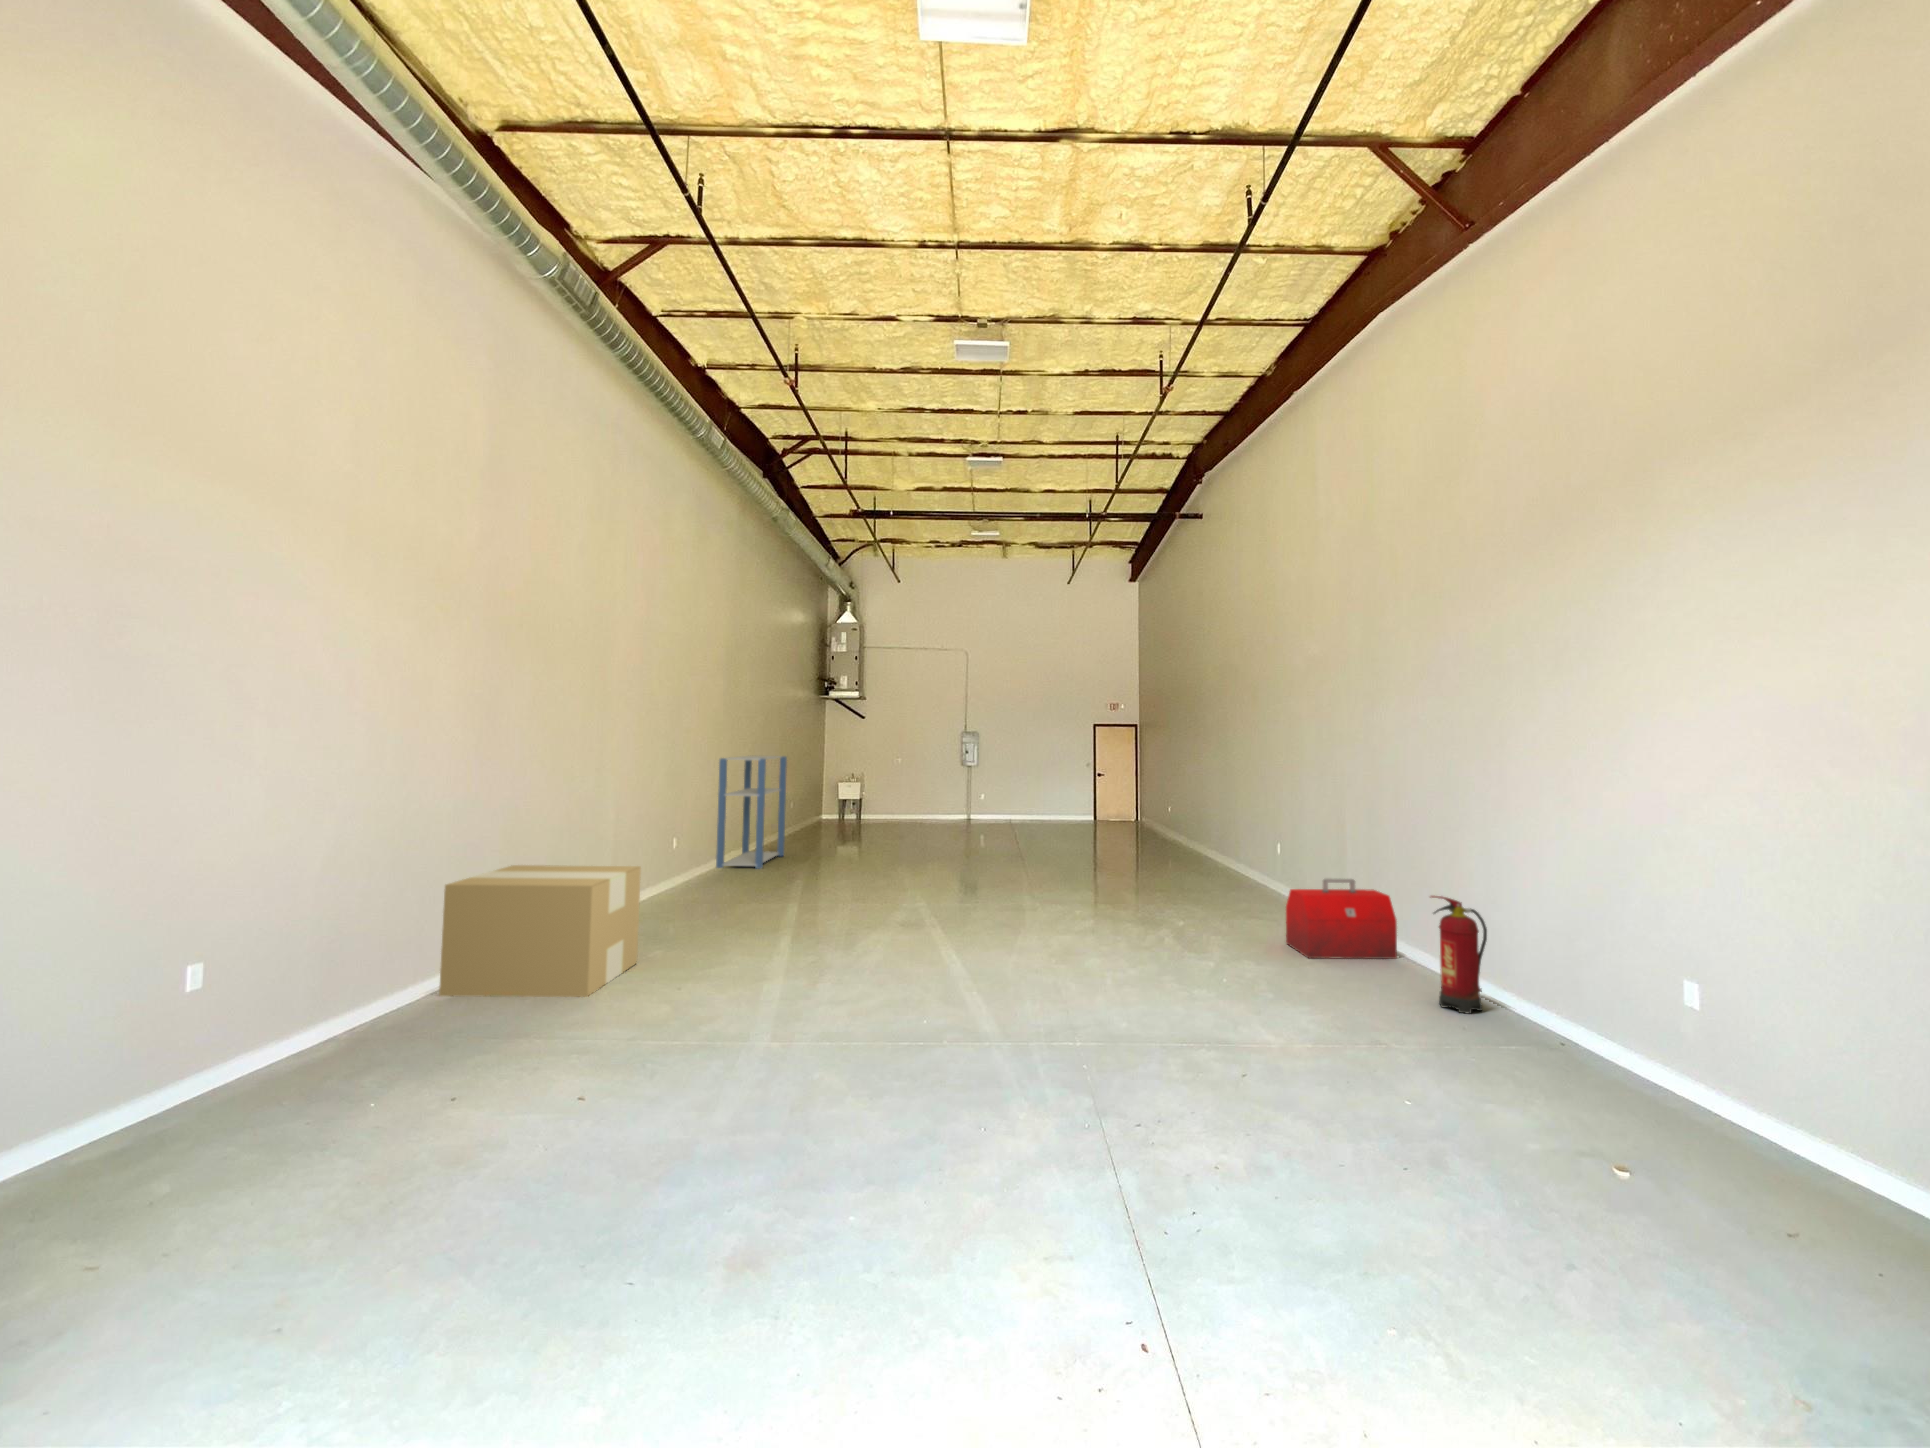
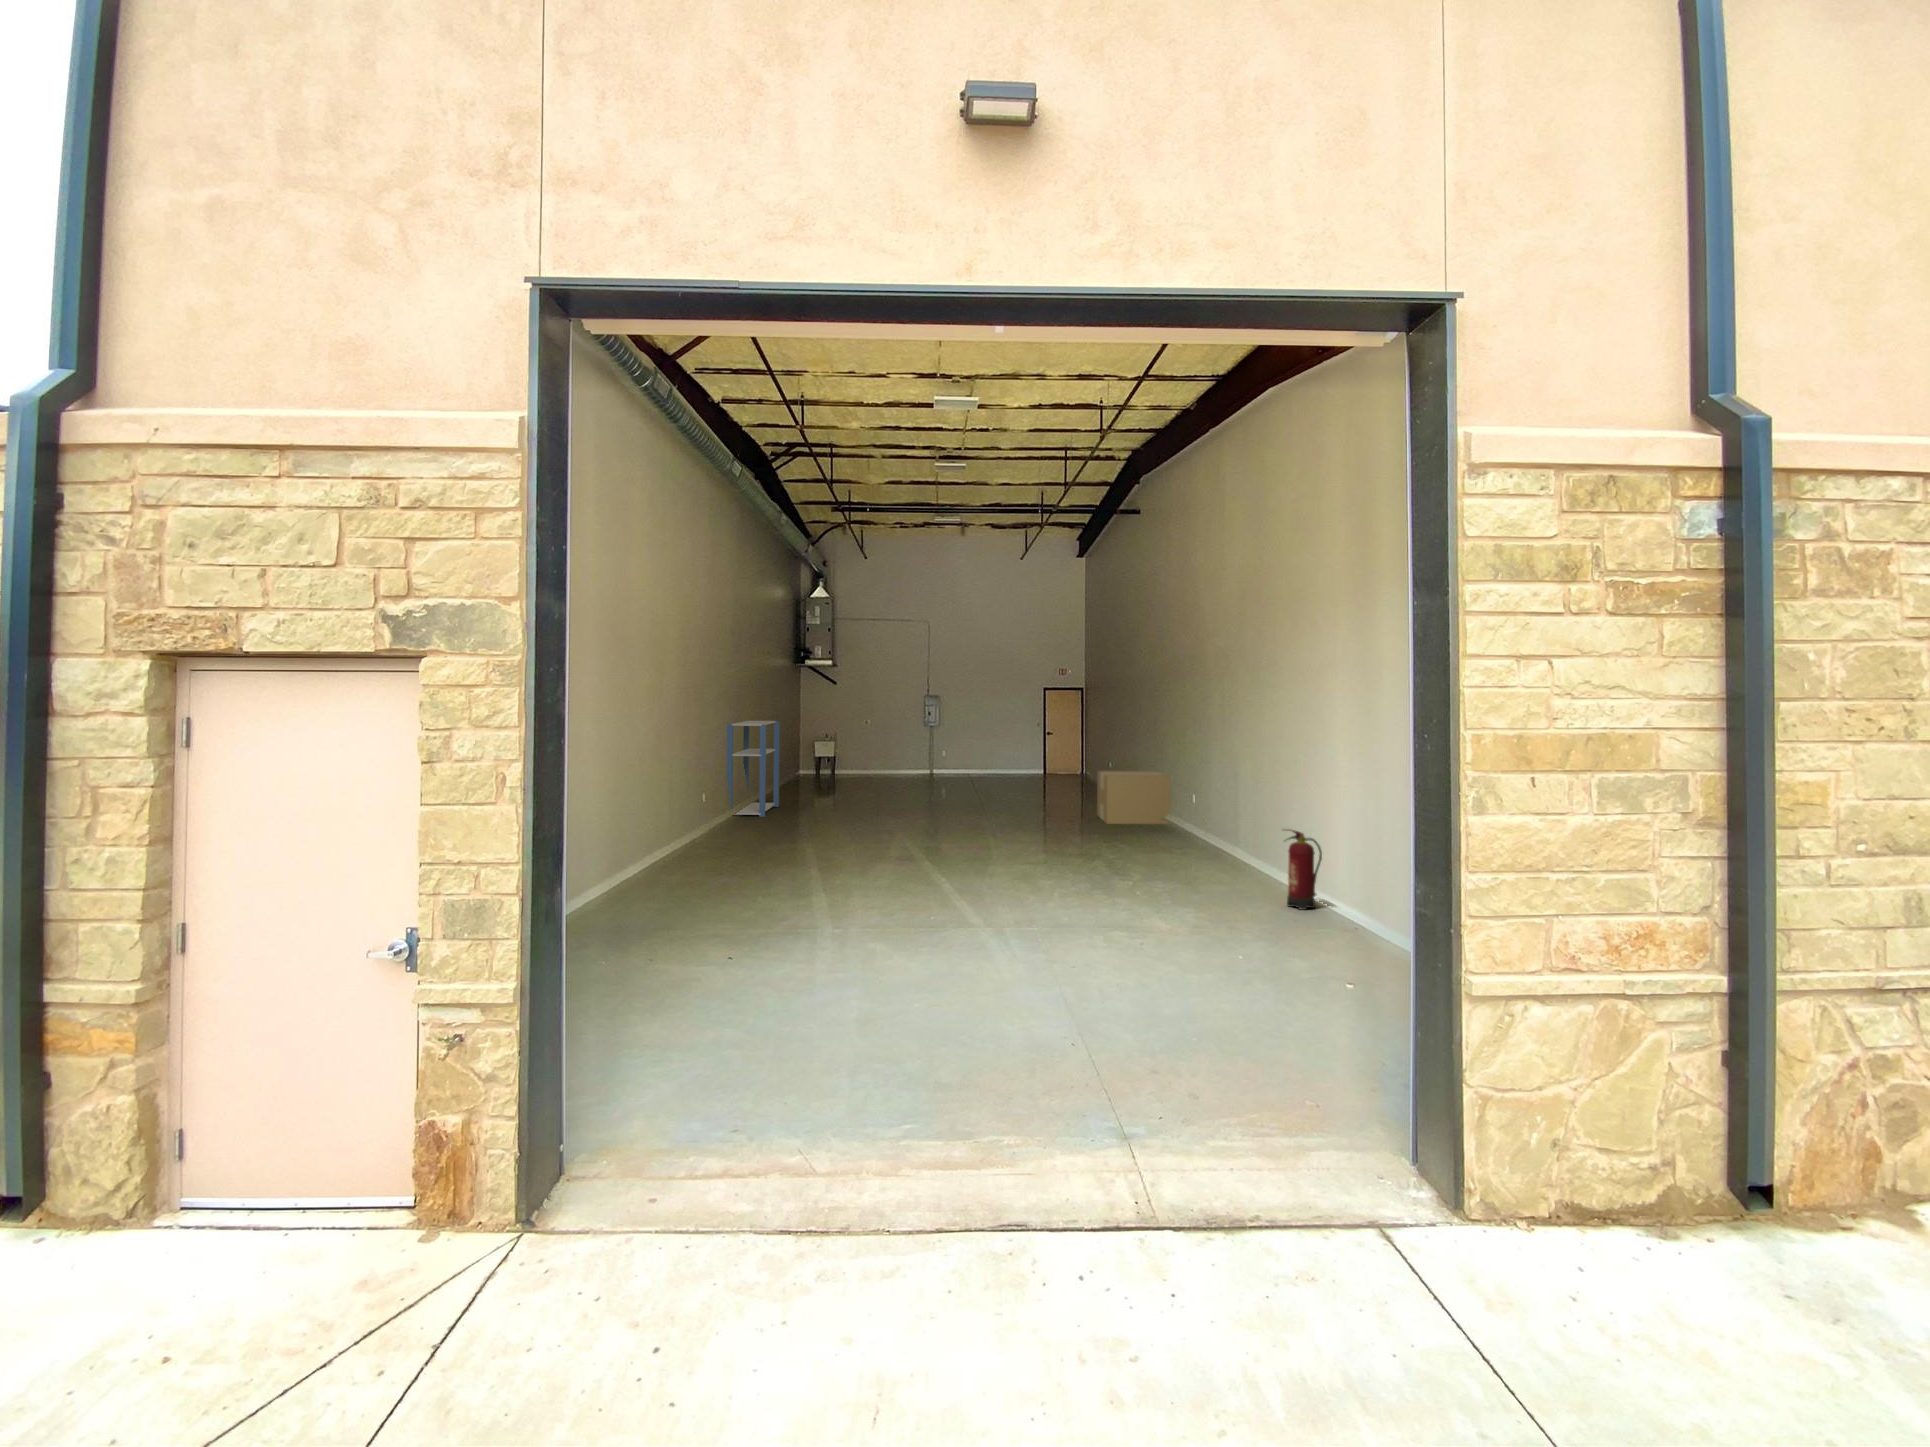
cardboard box: present [439,865,641,997] -> present [1097,771,1171,824]
toolbox: present [1286,878,1397,959] -> none [1190,819,1270,878]

